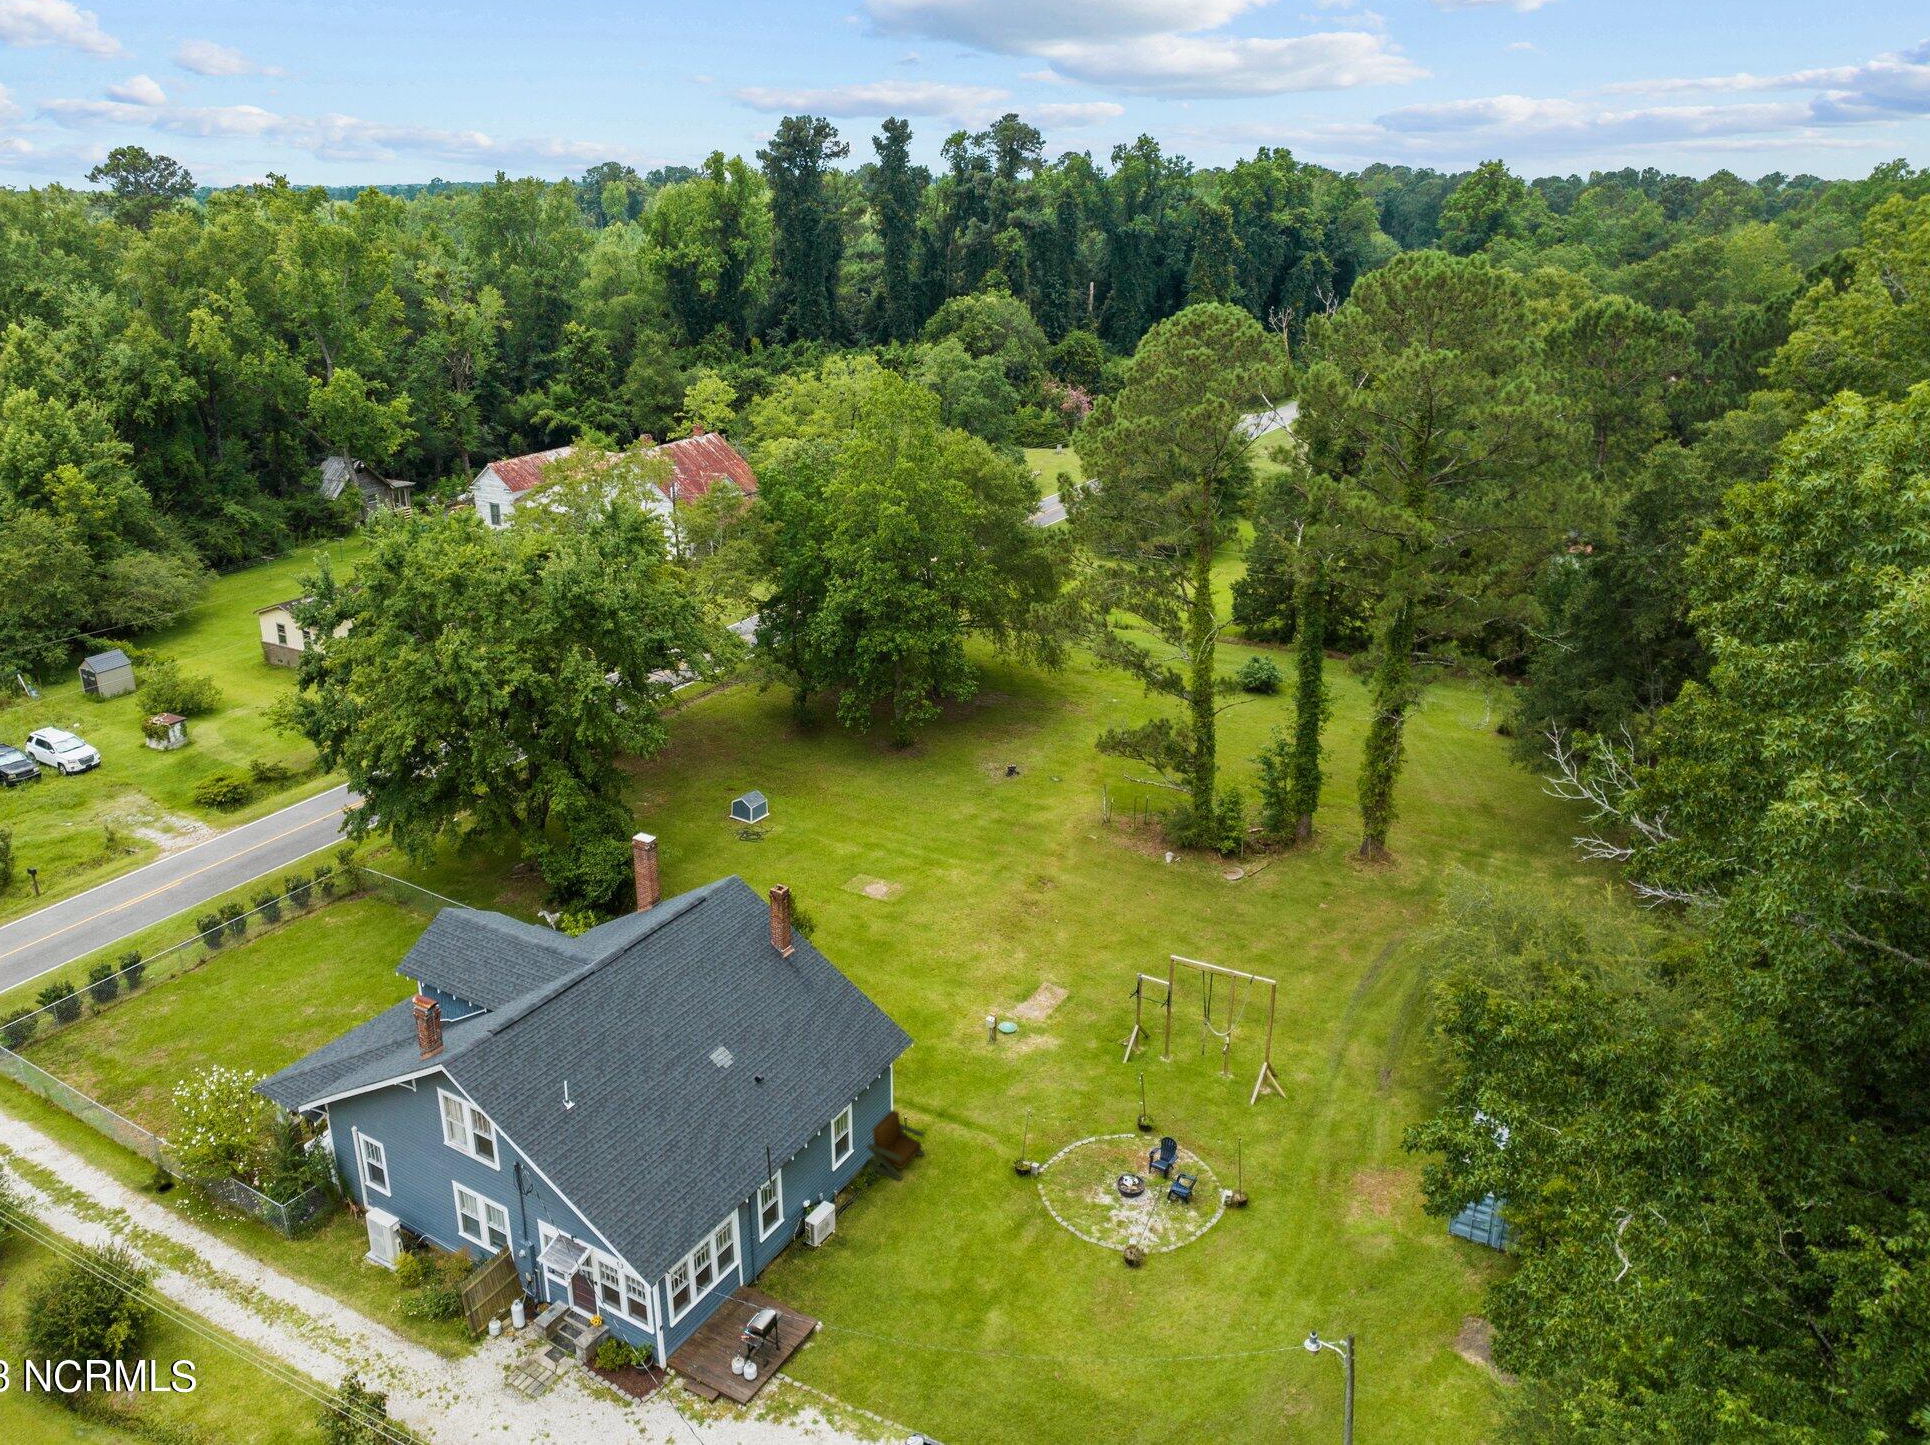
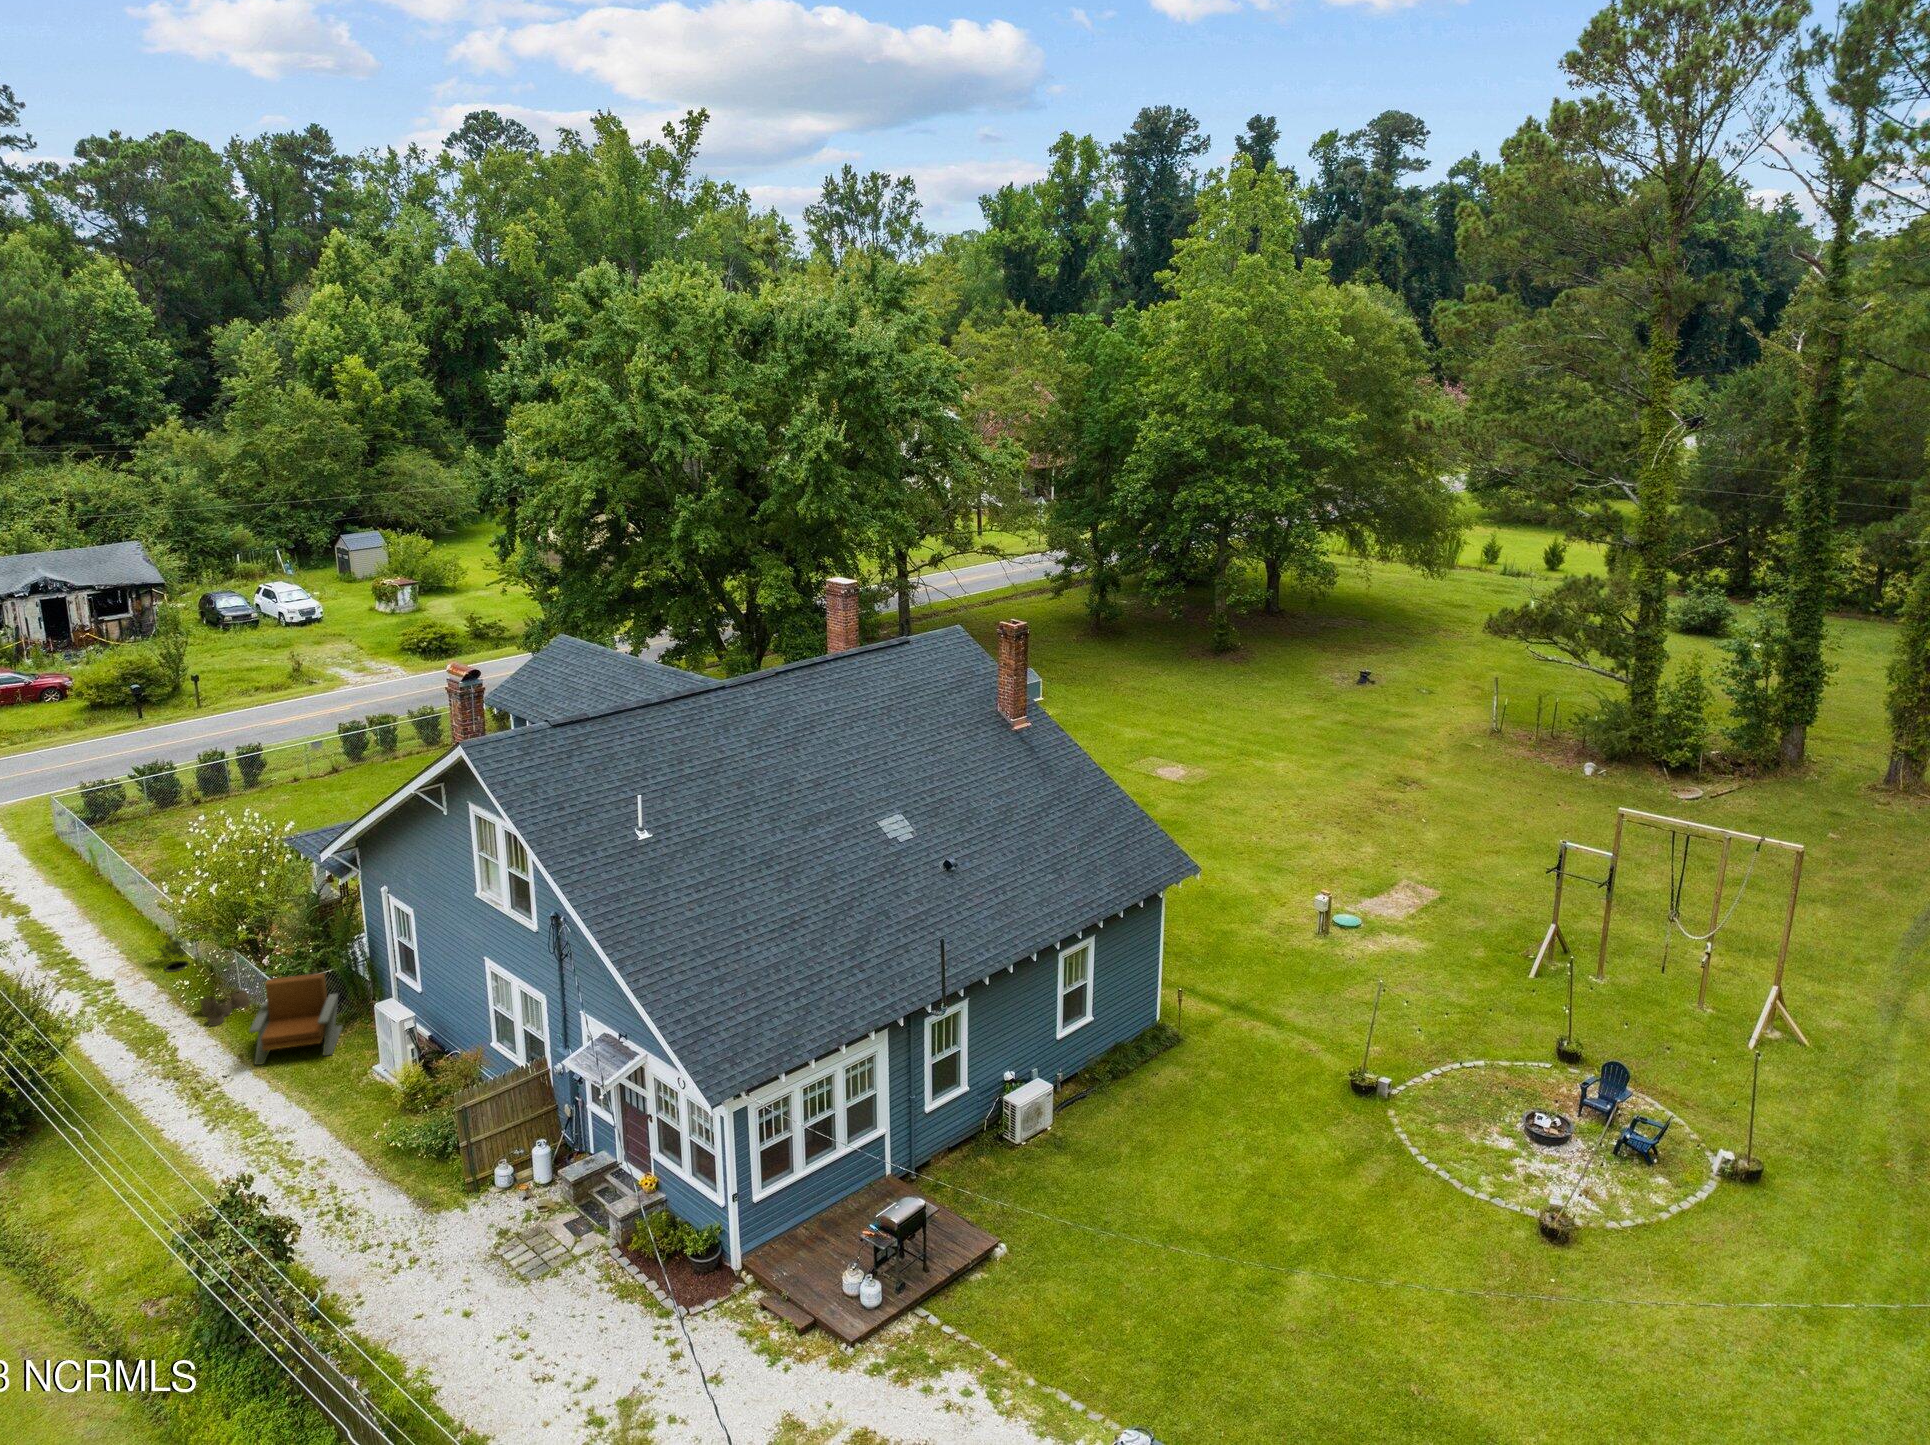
lounge chair: present [867,1110,925,1180] -> present [249,973,342,1065]
woven basket: none [207,1205,244,1239] -> present [200,990,250,1026]

